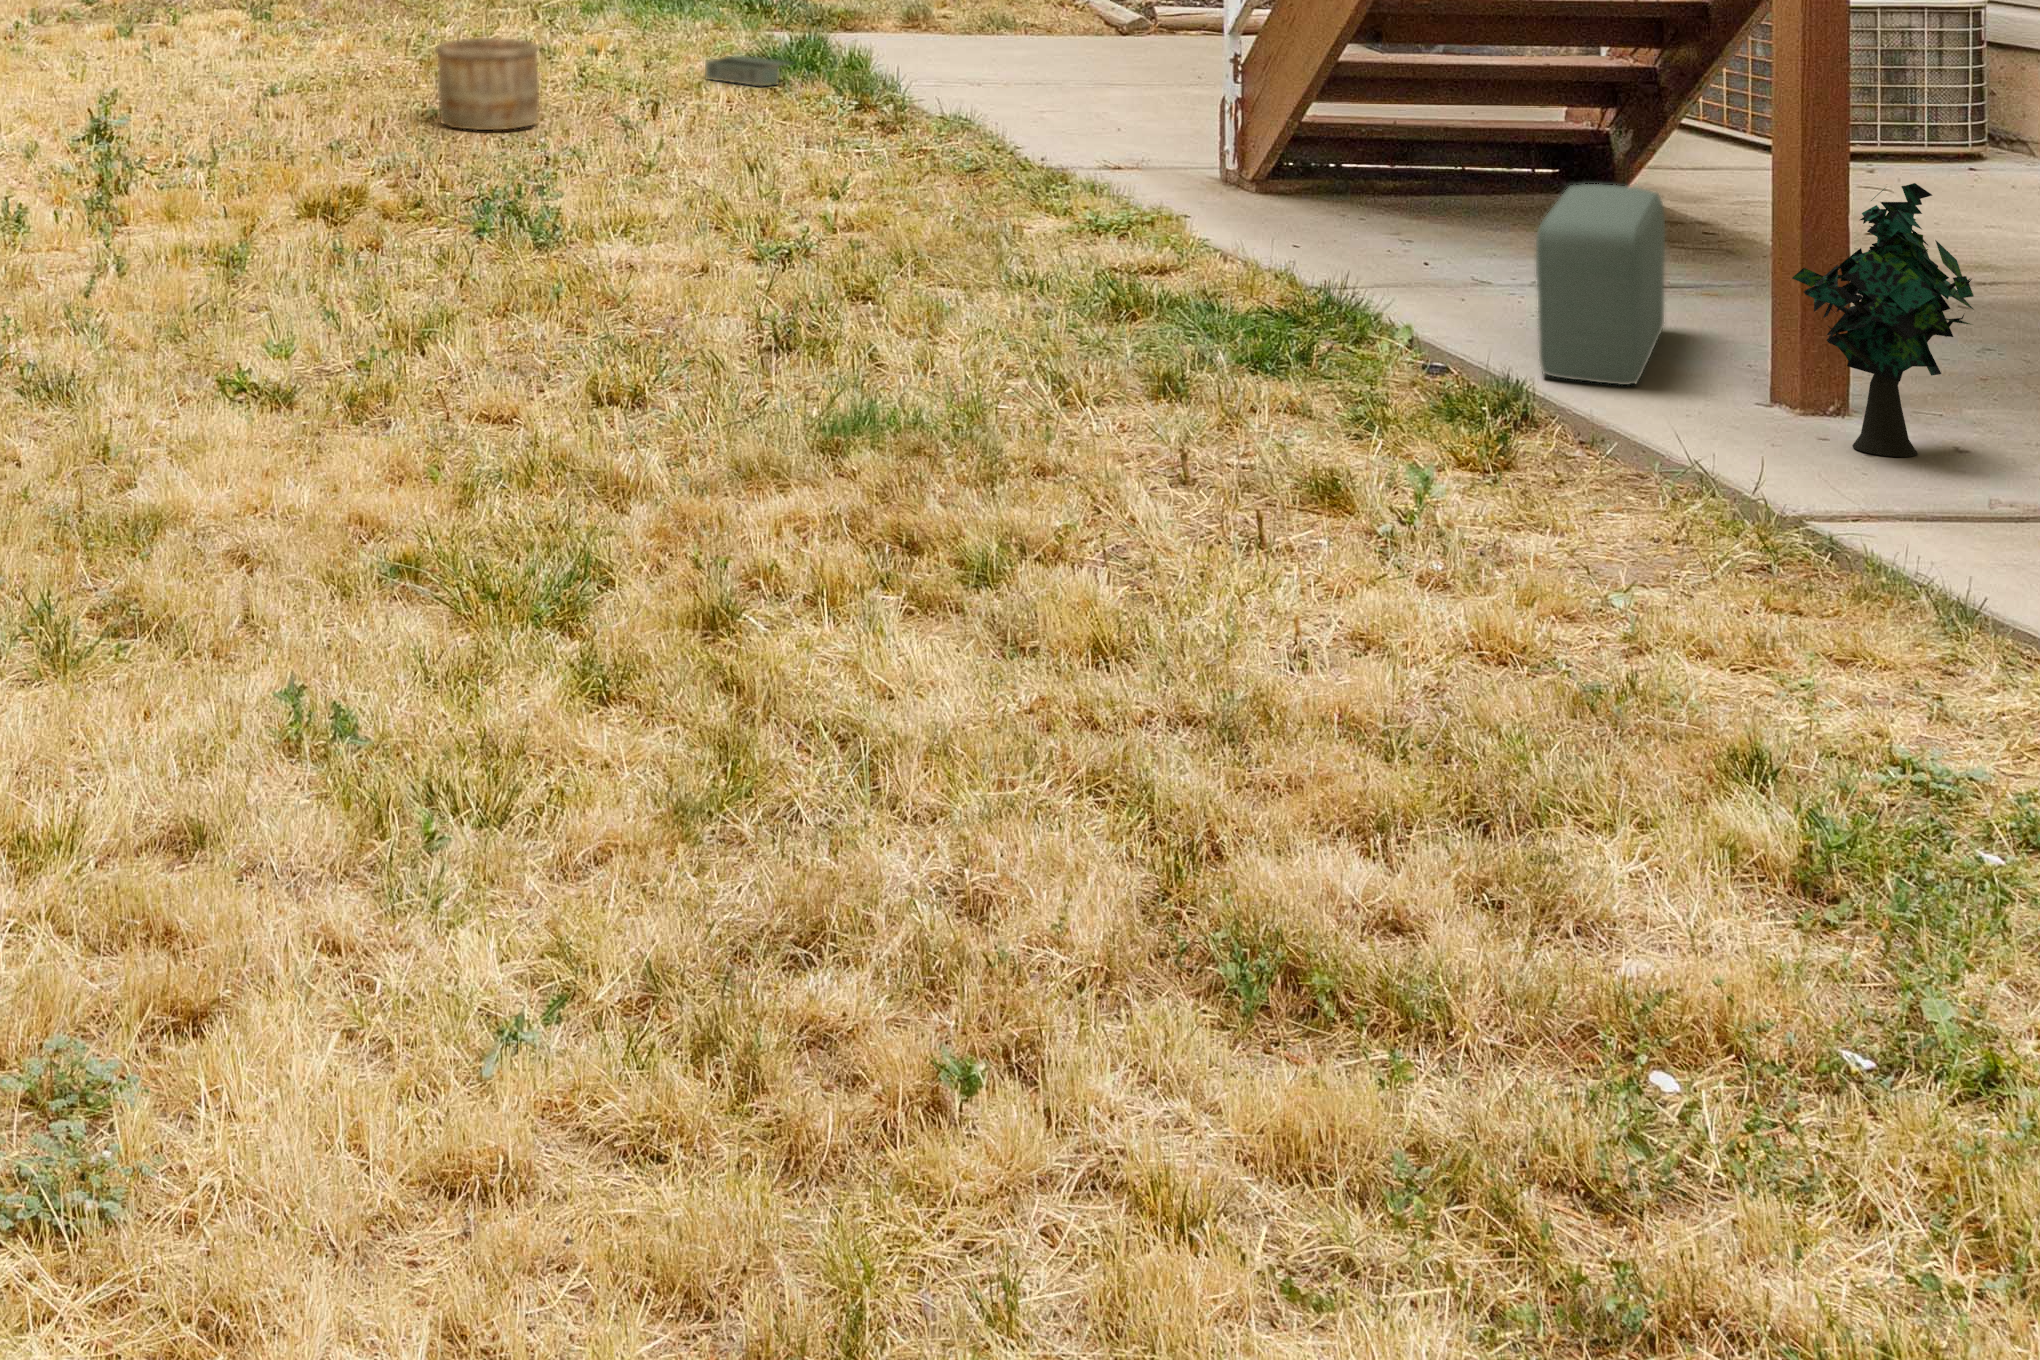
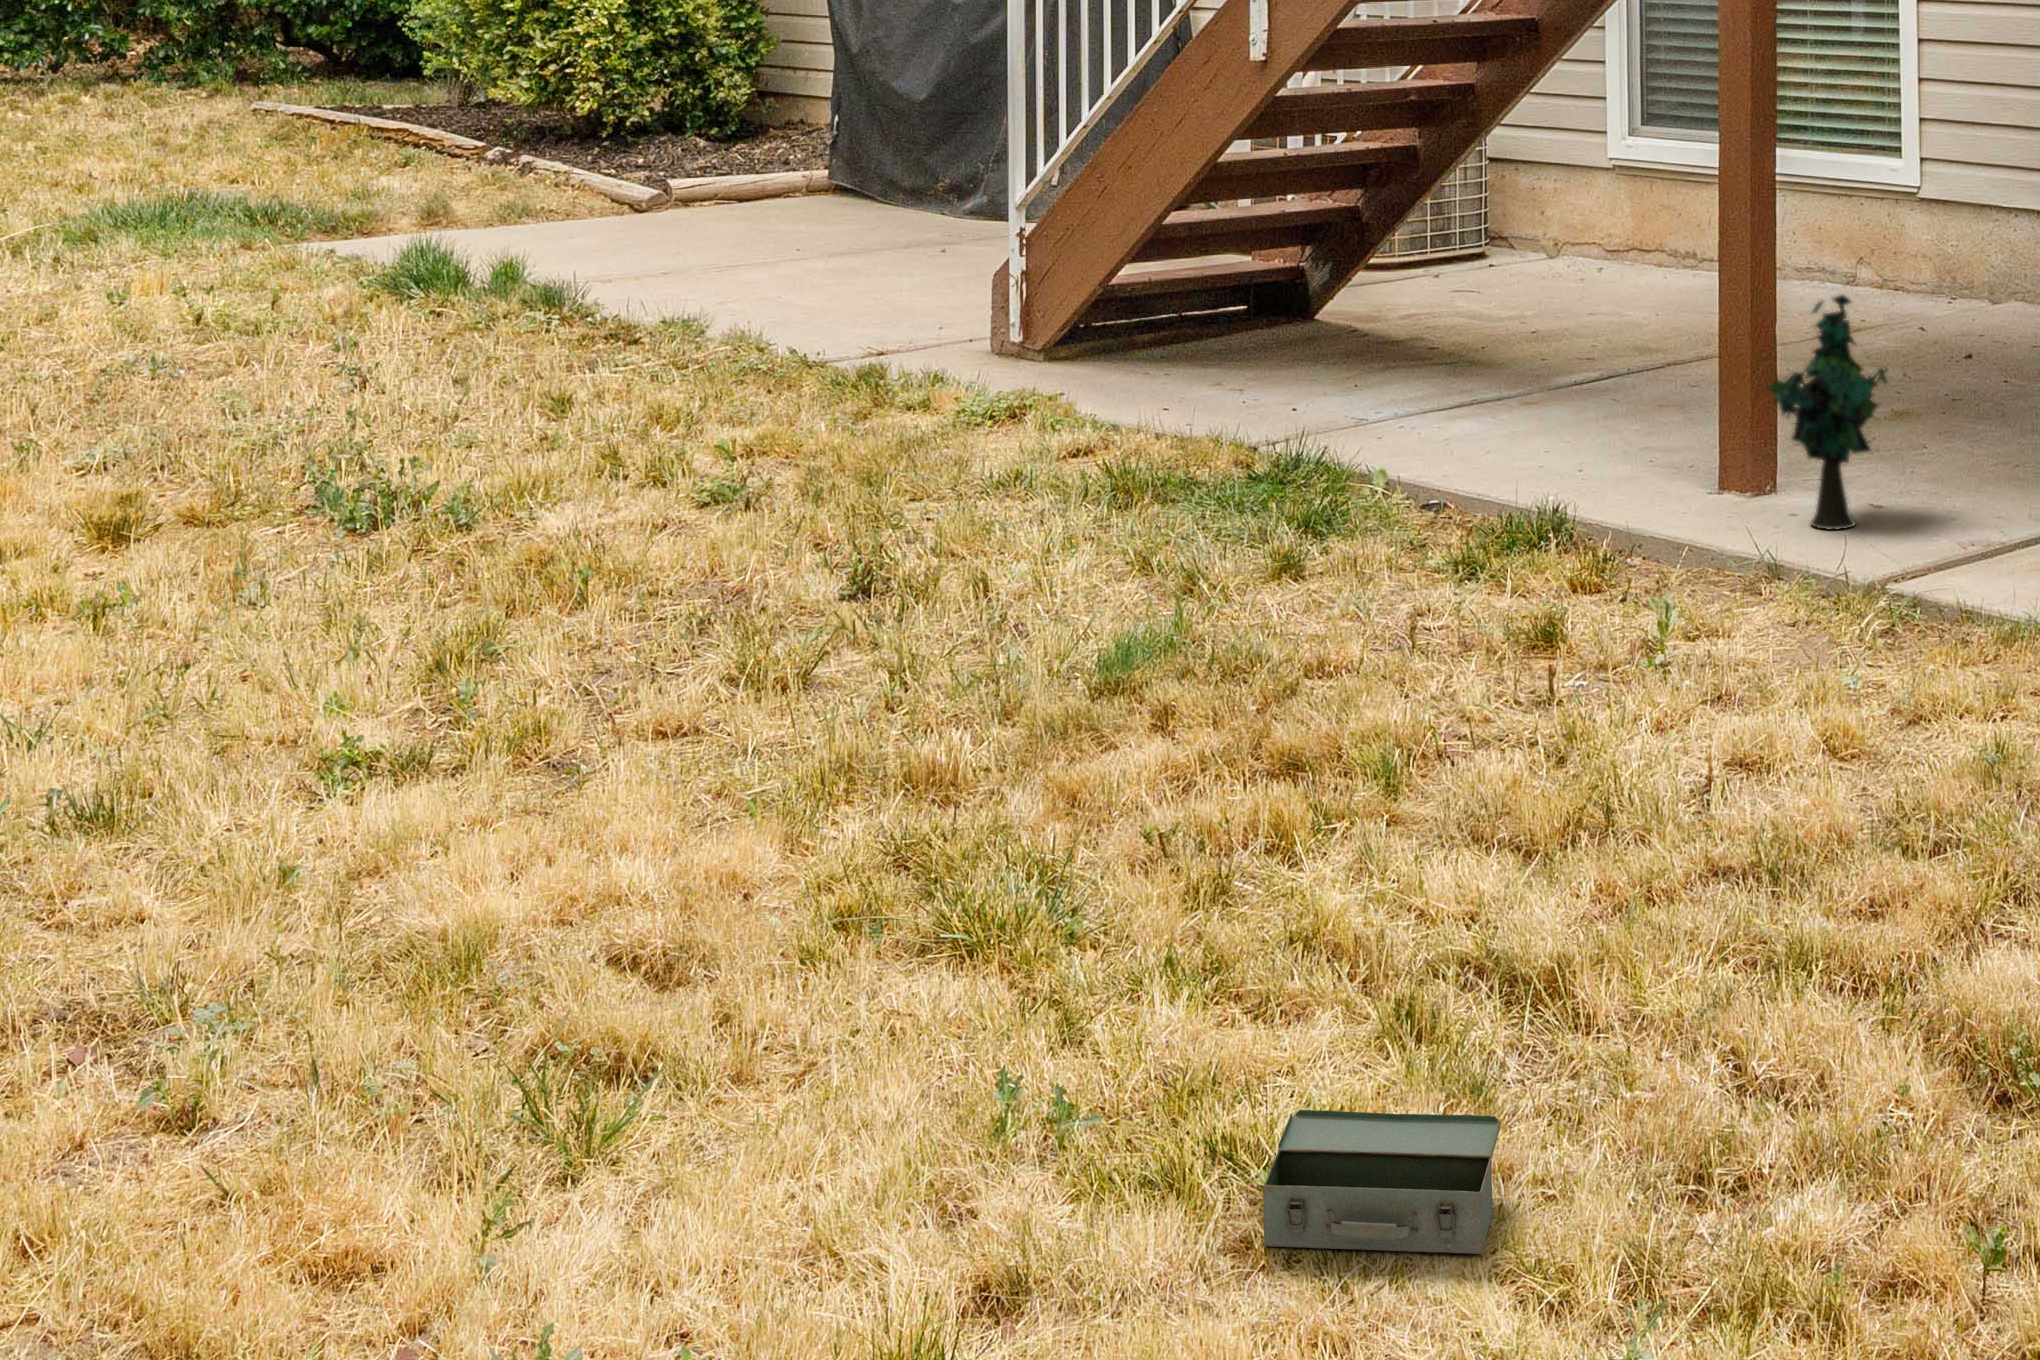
wooden bucket: present [435,38,539,130] -> none [97,318,234,442]
toolbox: present [705,55,792,86] -> present [1263,1110,1501,1254]
pouf: present [1536,184,1665,385] -> none [1476,325,1609,511]

